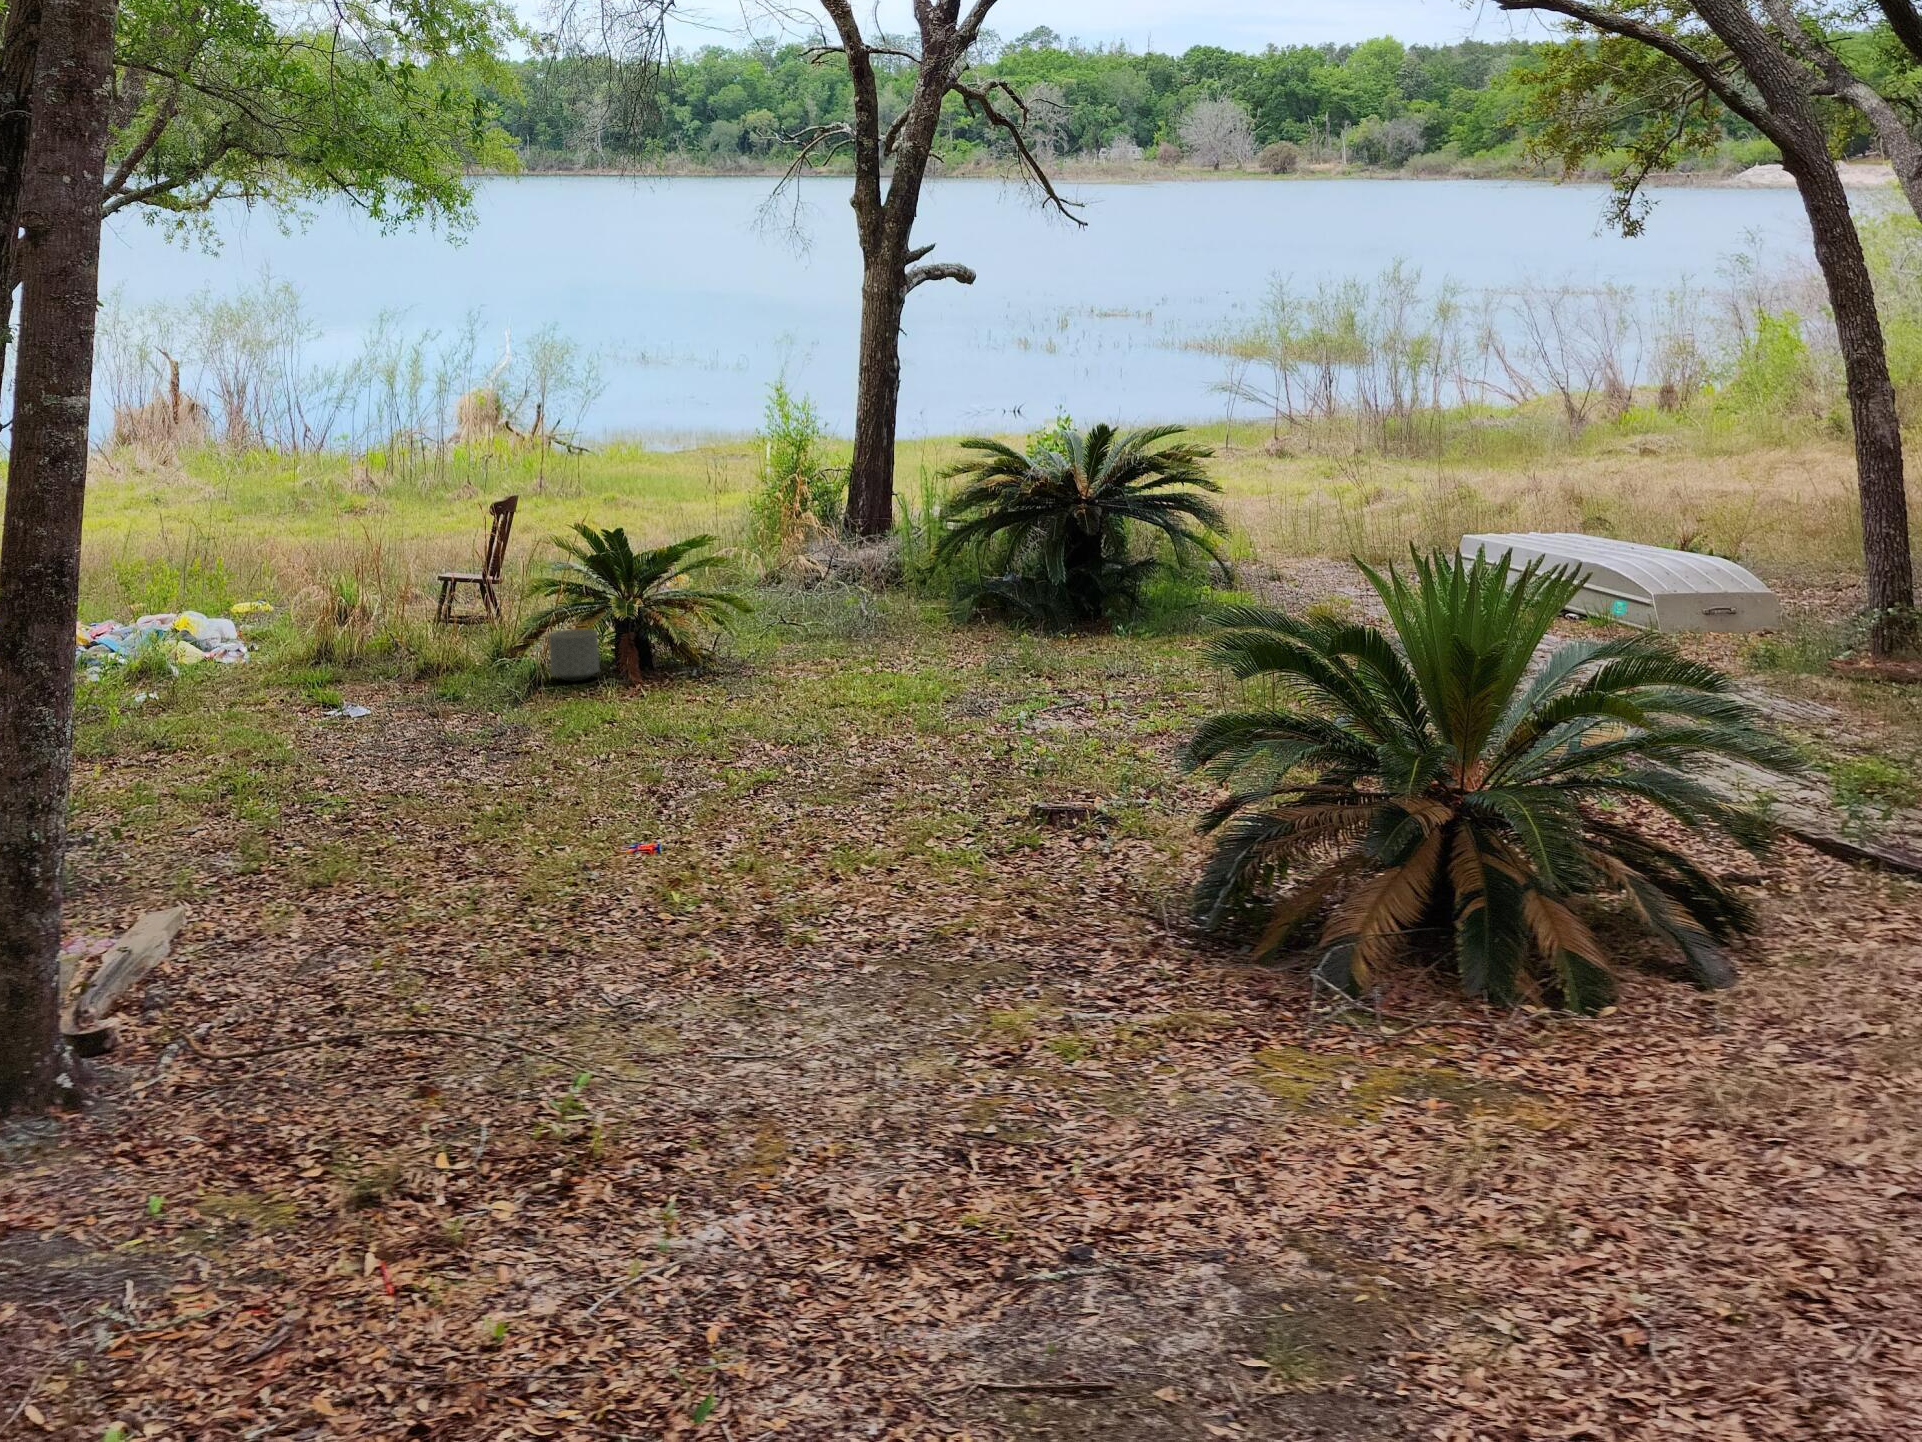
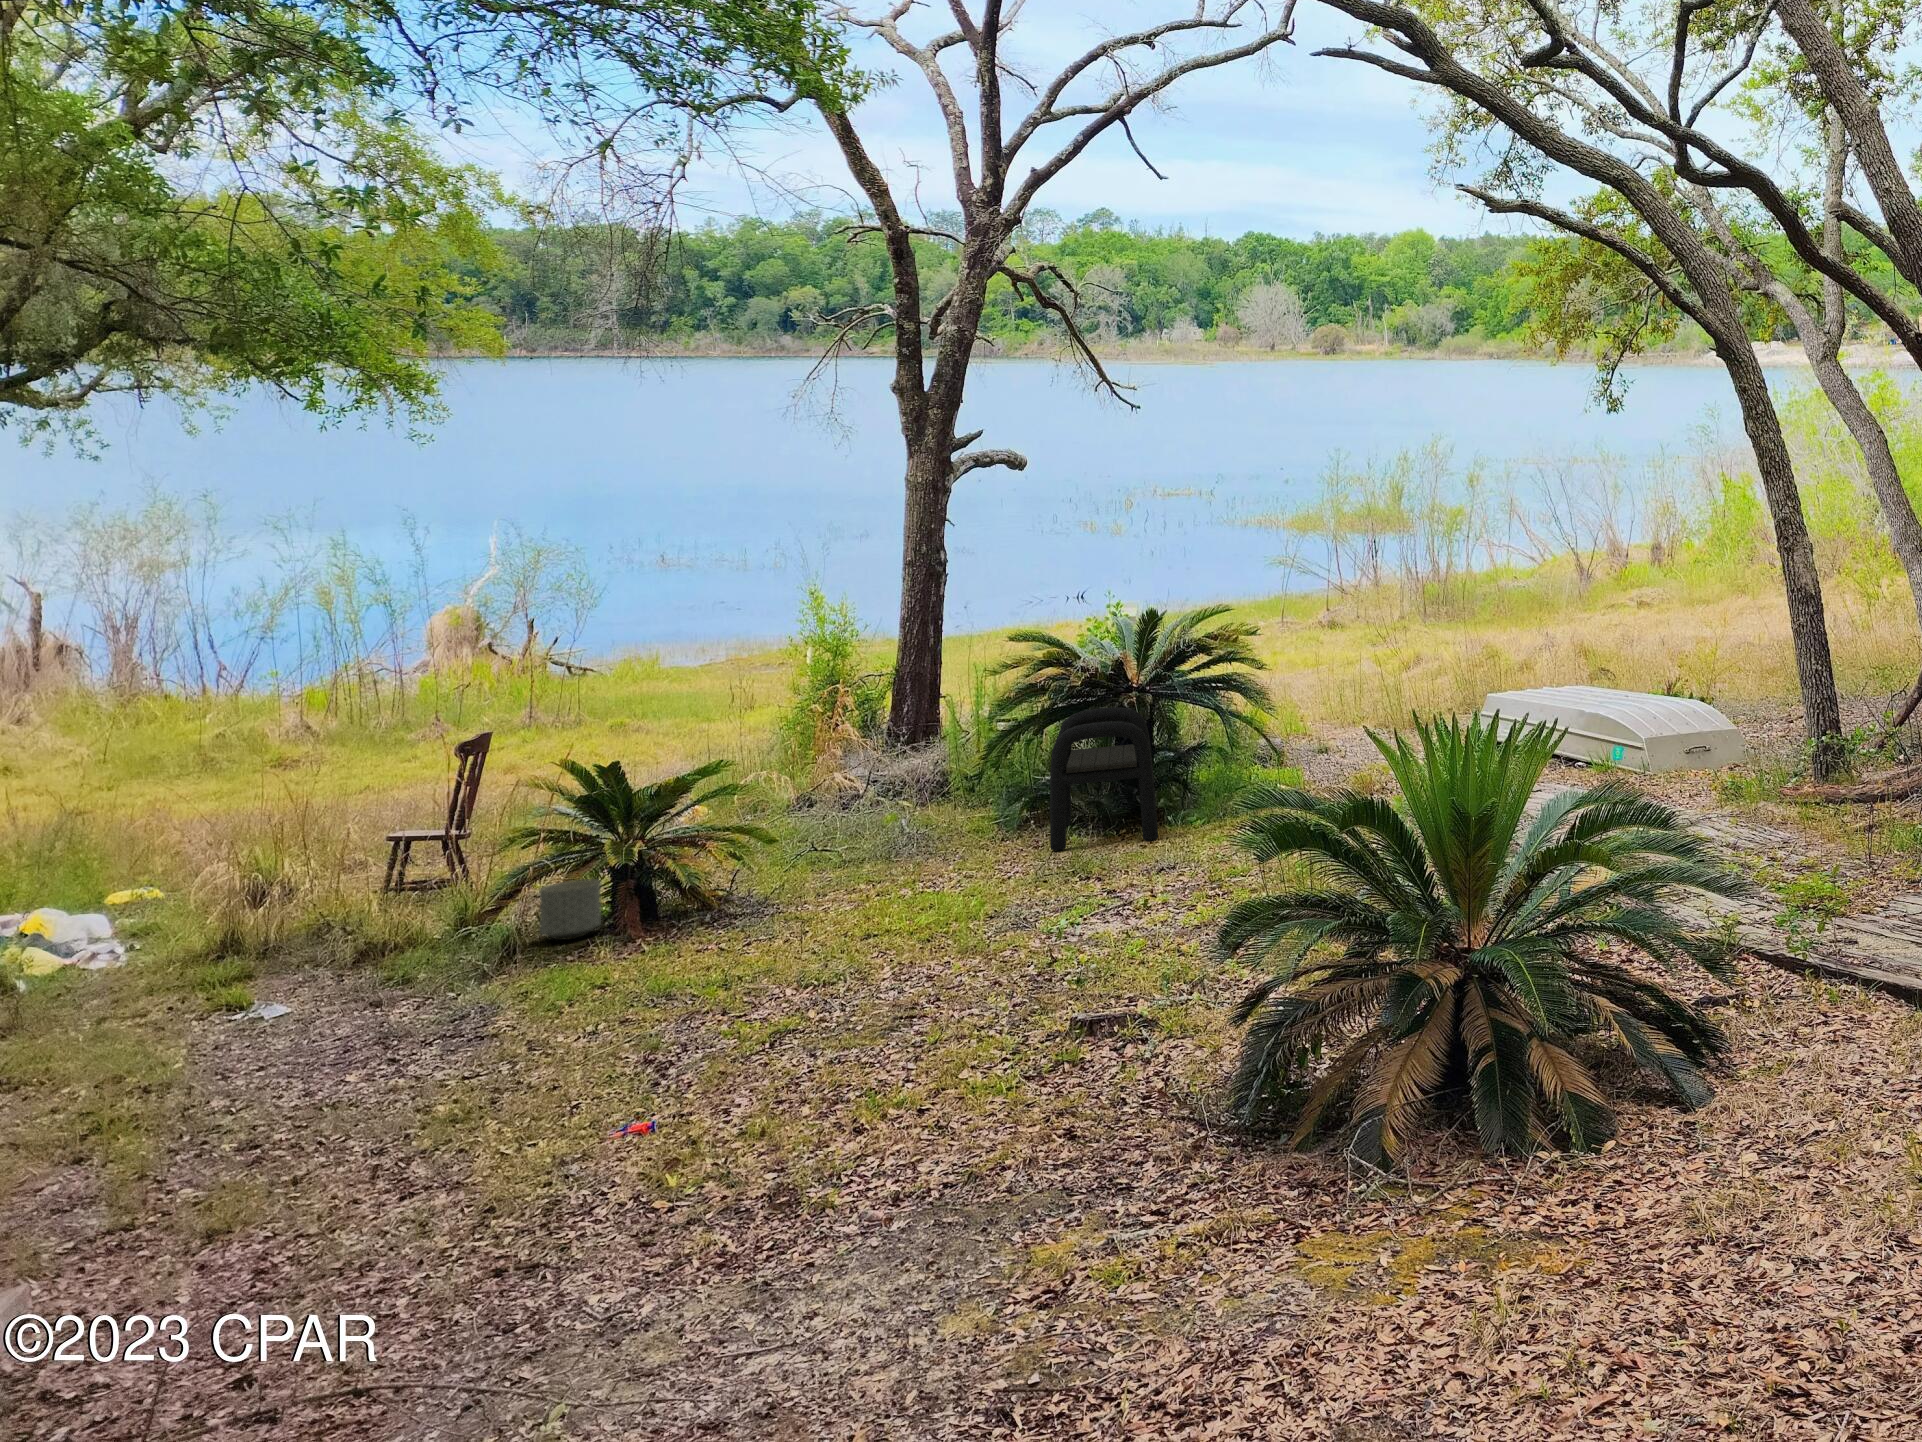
bench: none [1007,499,1119,640] -> present [1050,707,1158,850]

